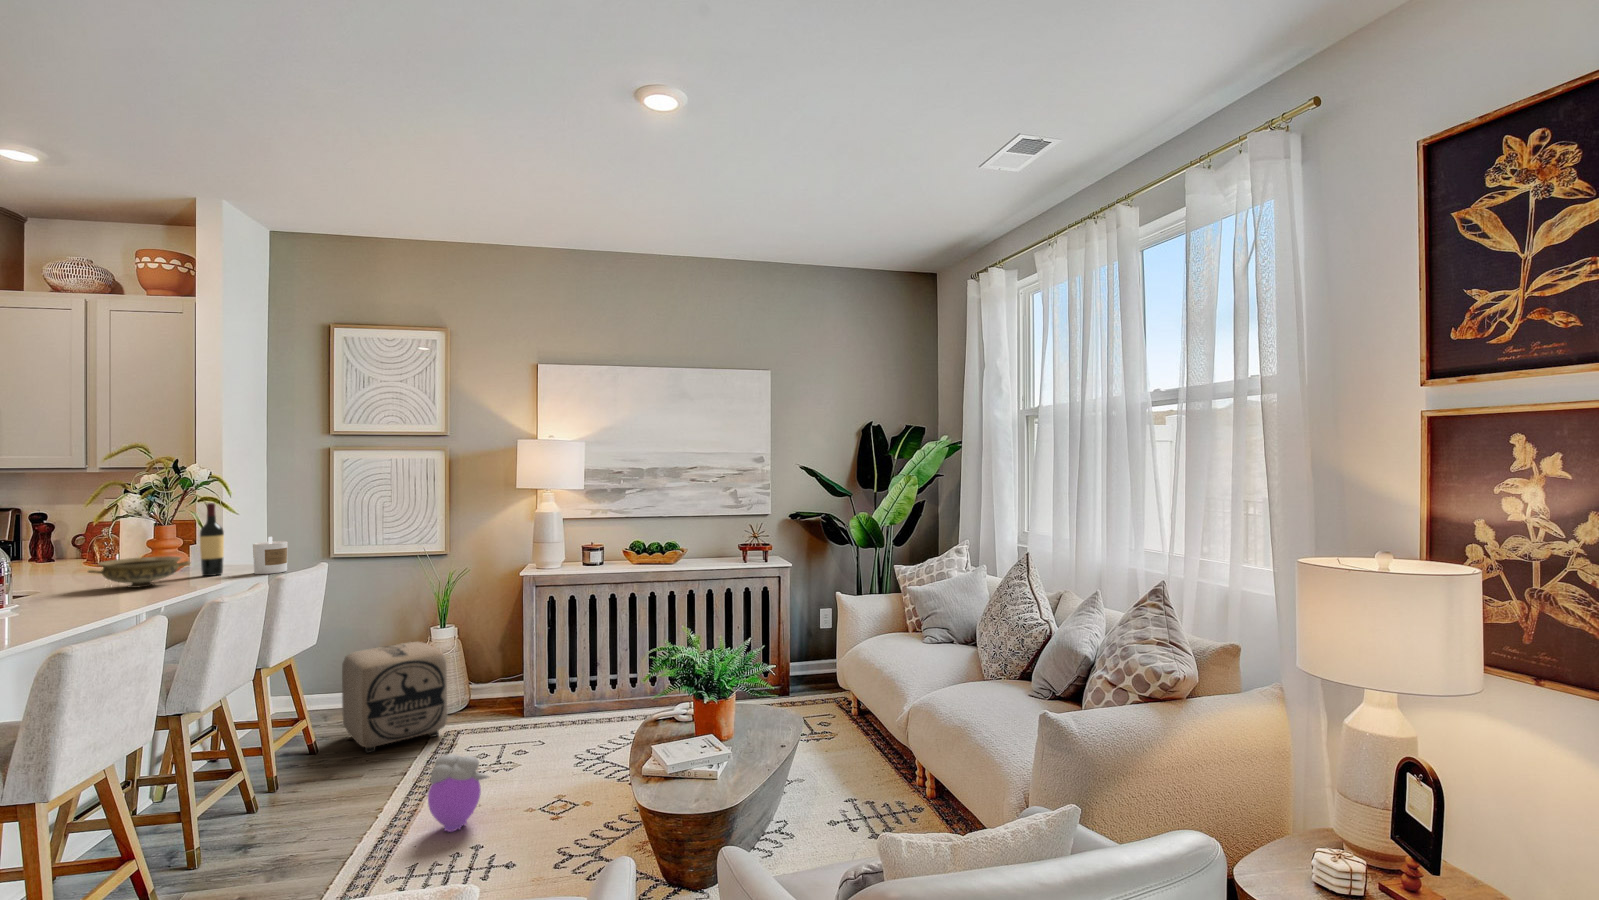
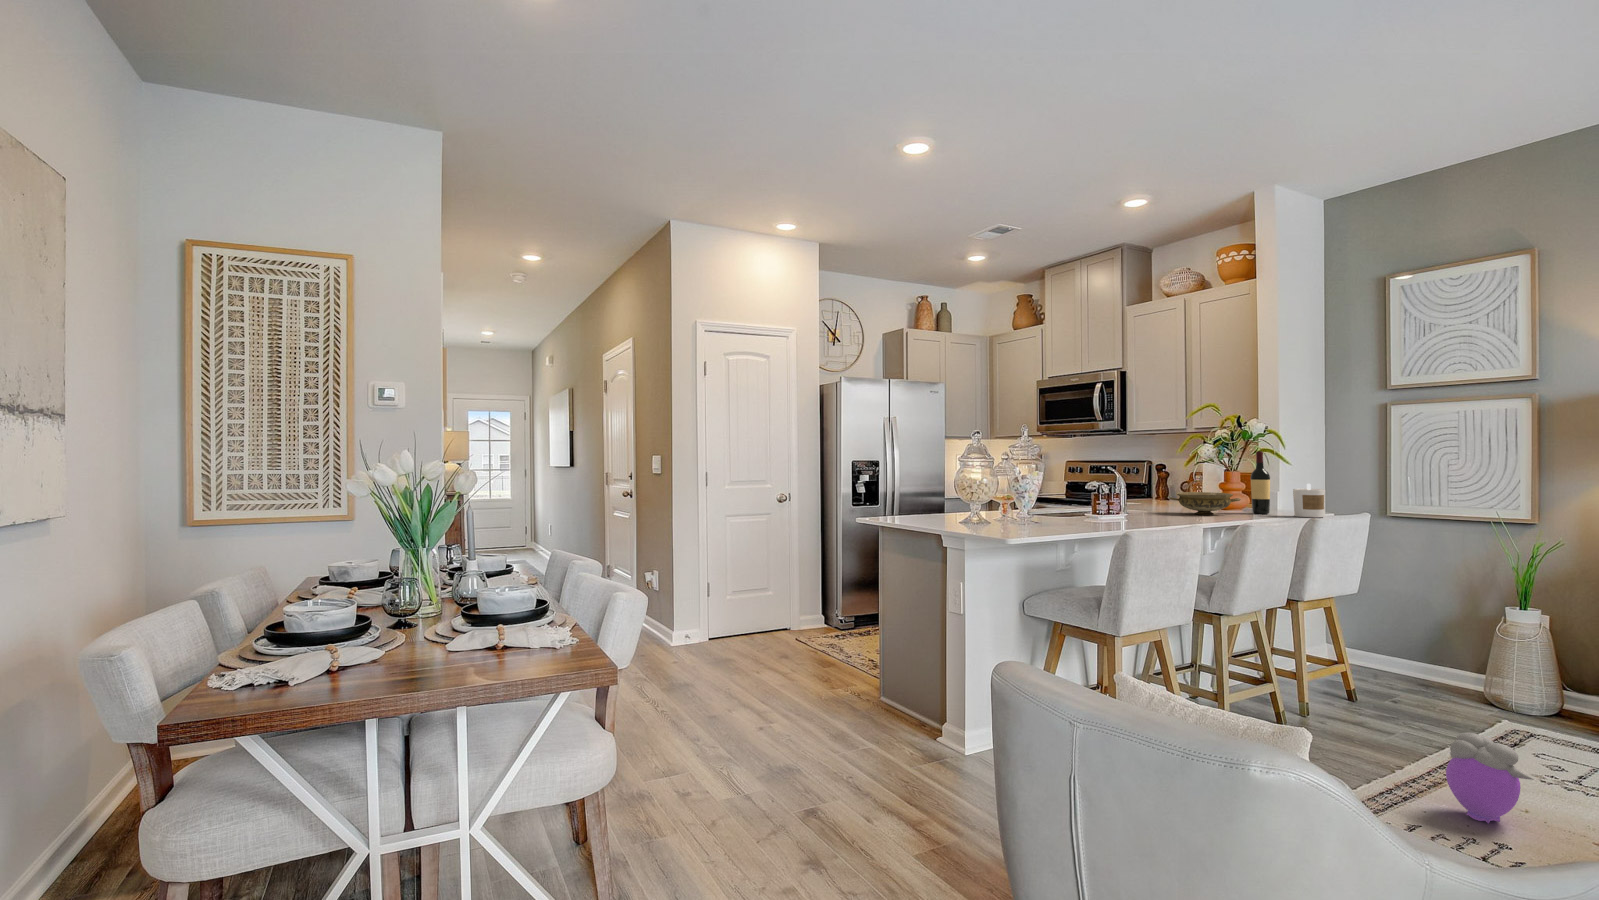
ottoman: present [342,642,447,753] -> none [1387,612,1516,730]

